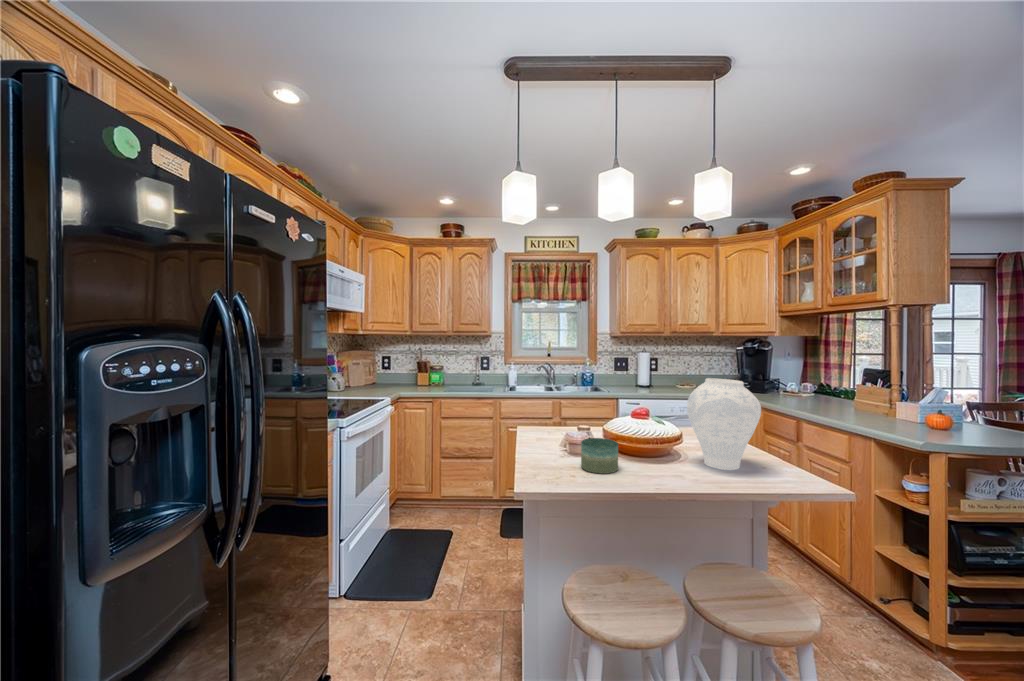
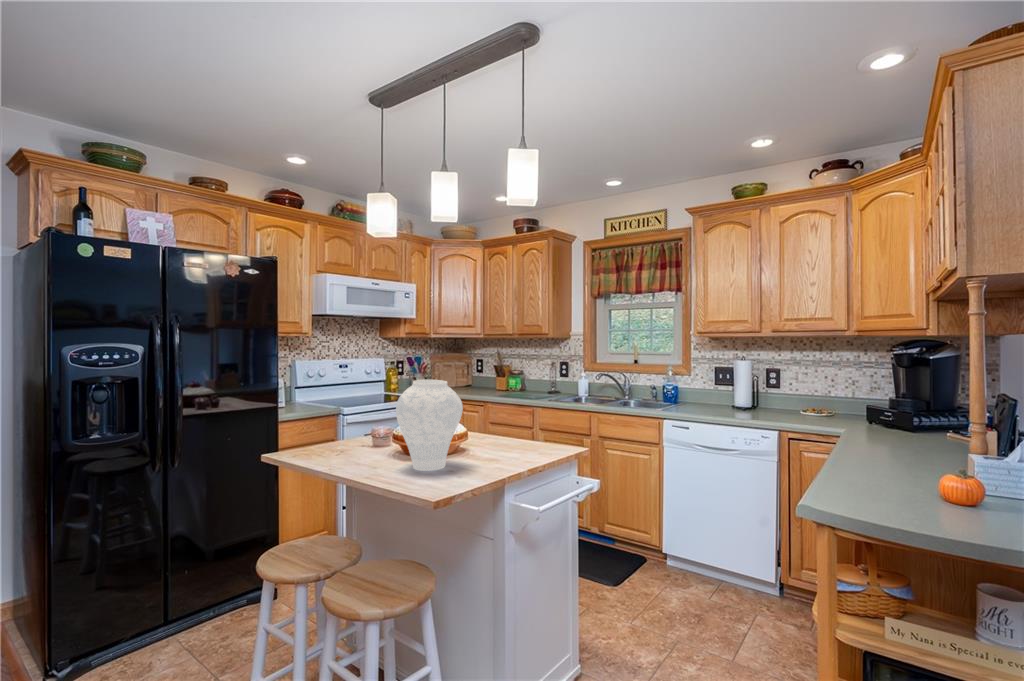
candle: present [581,438,618,474] -> none [334,428,368,456]

